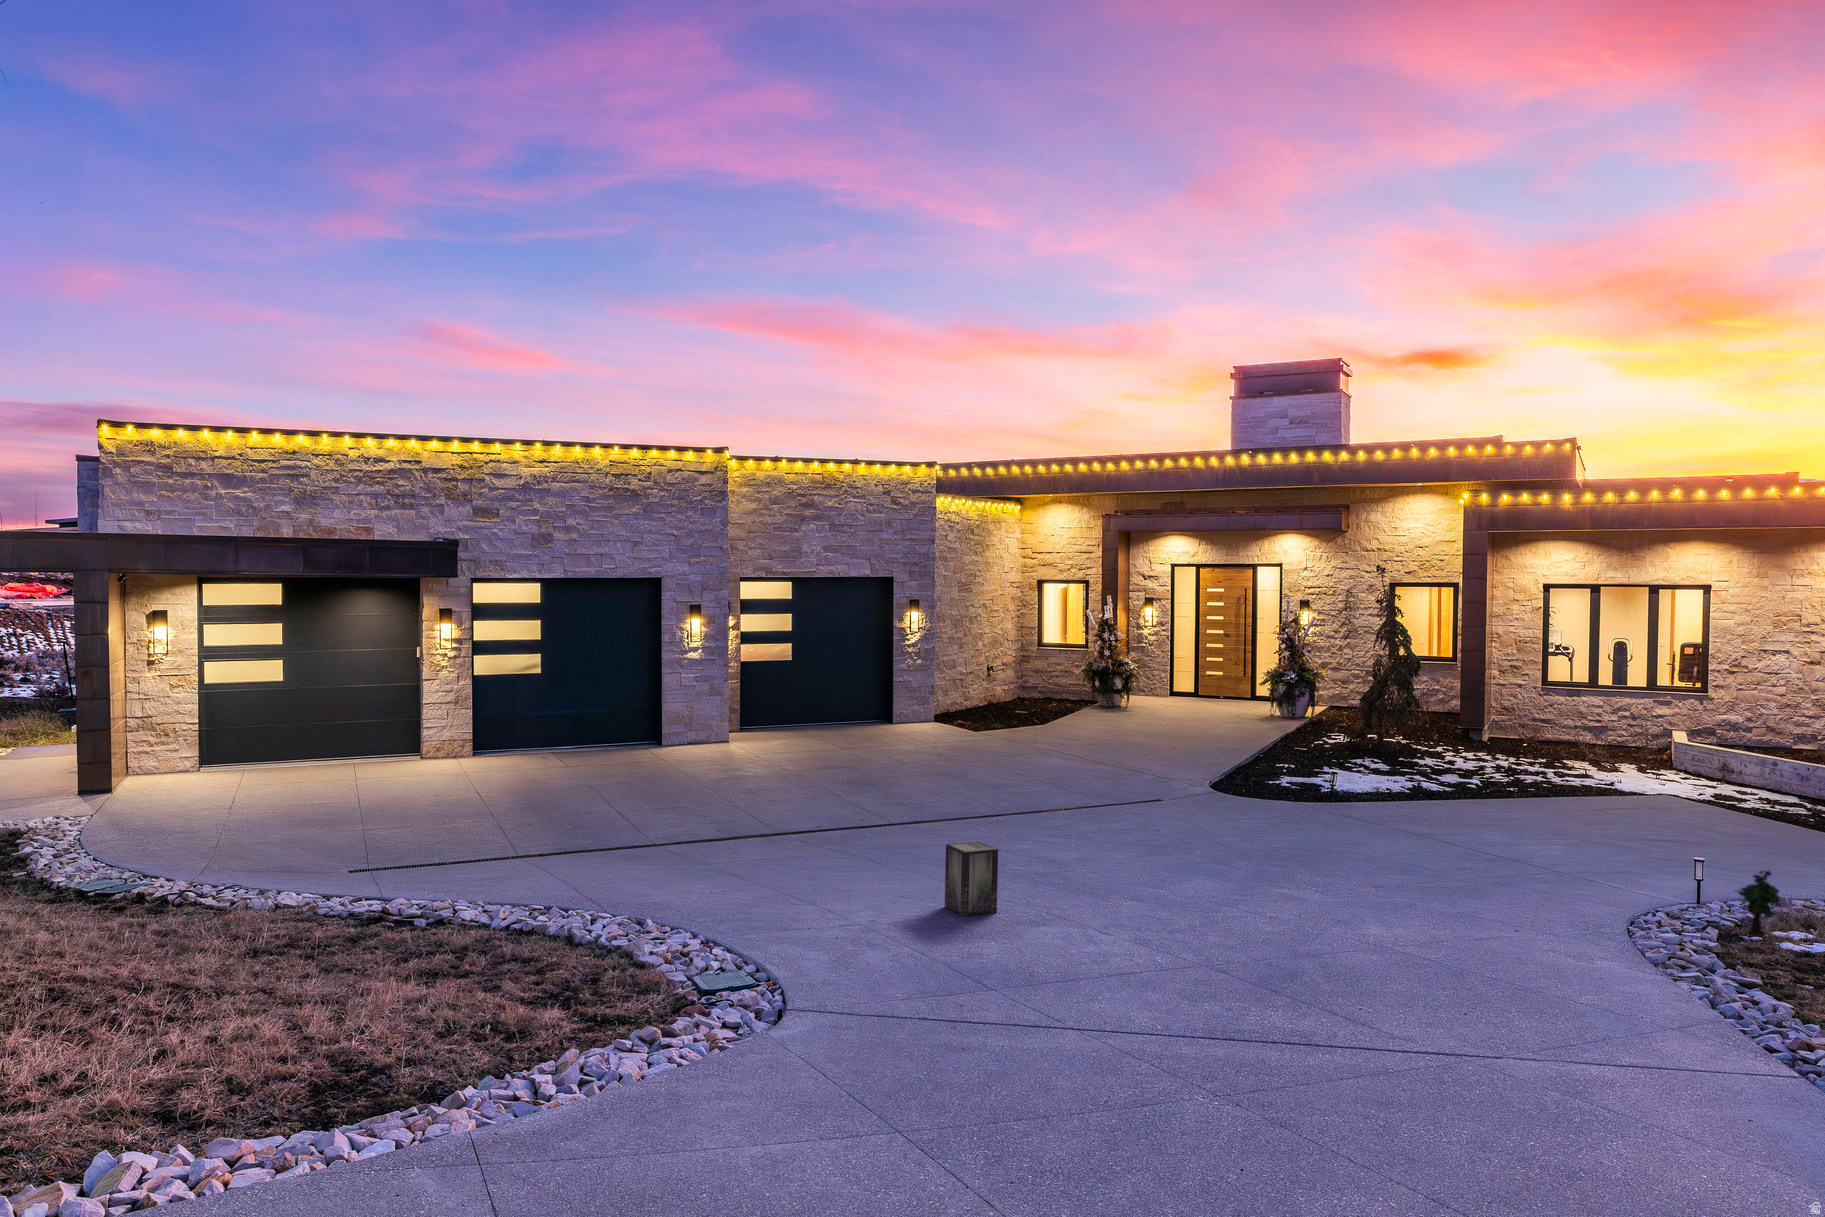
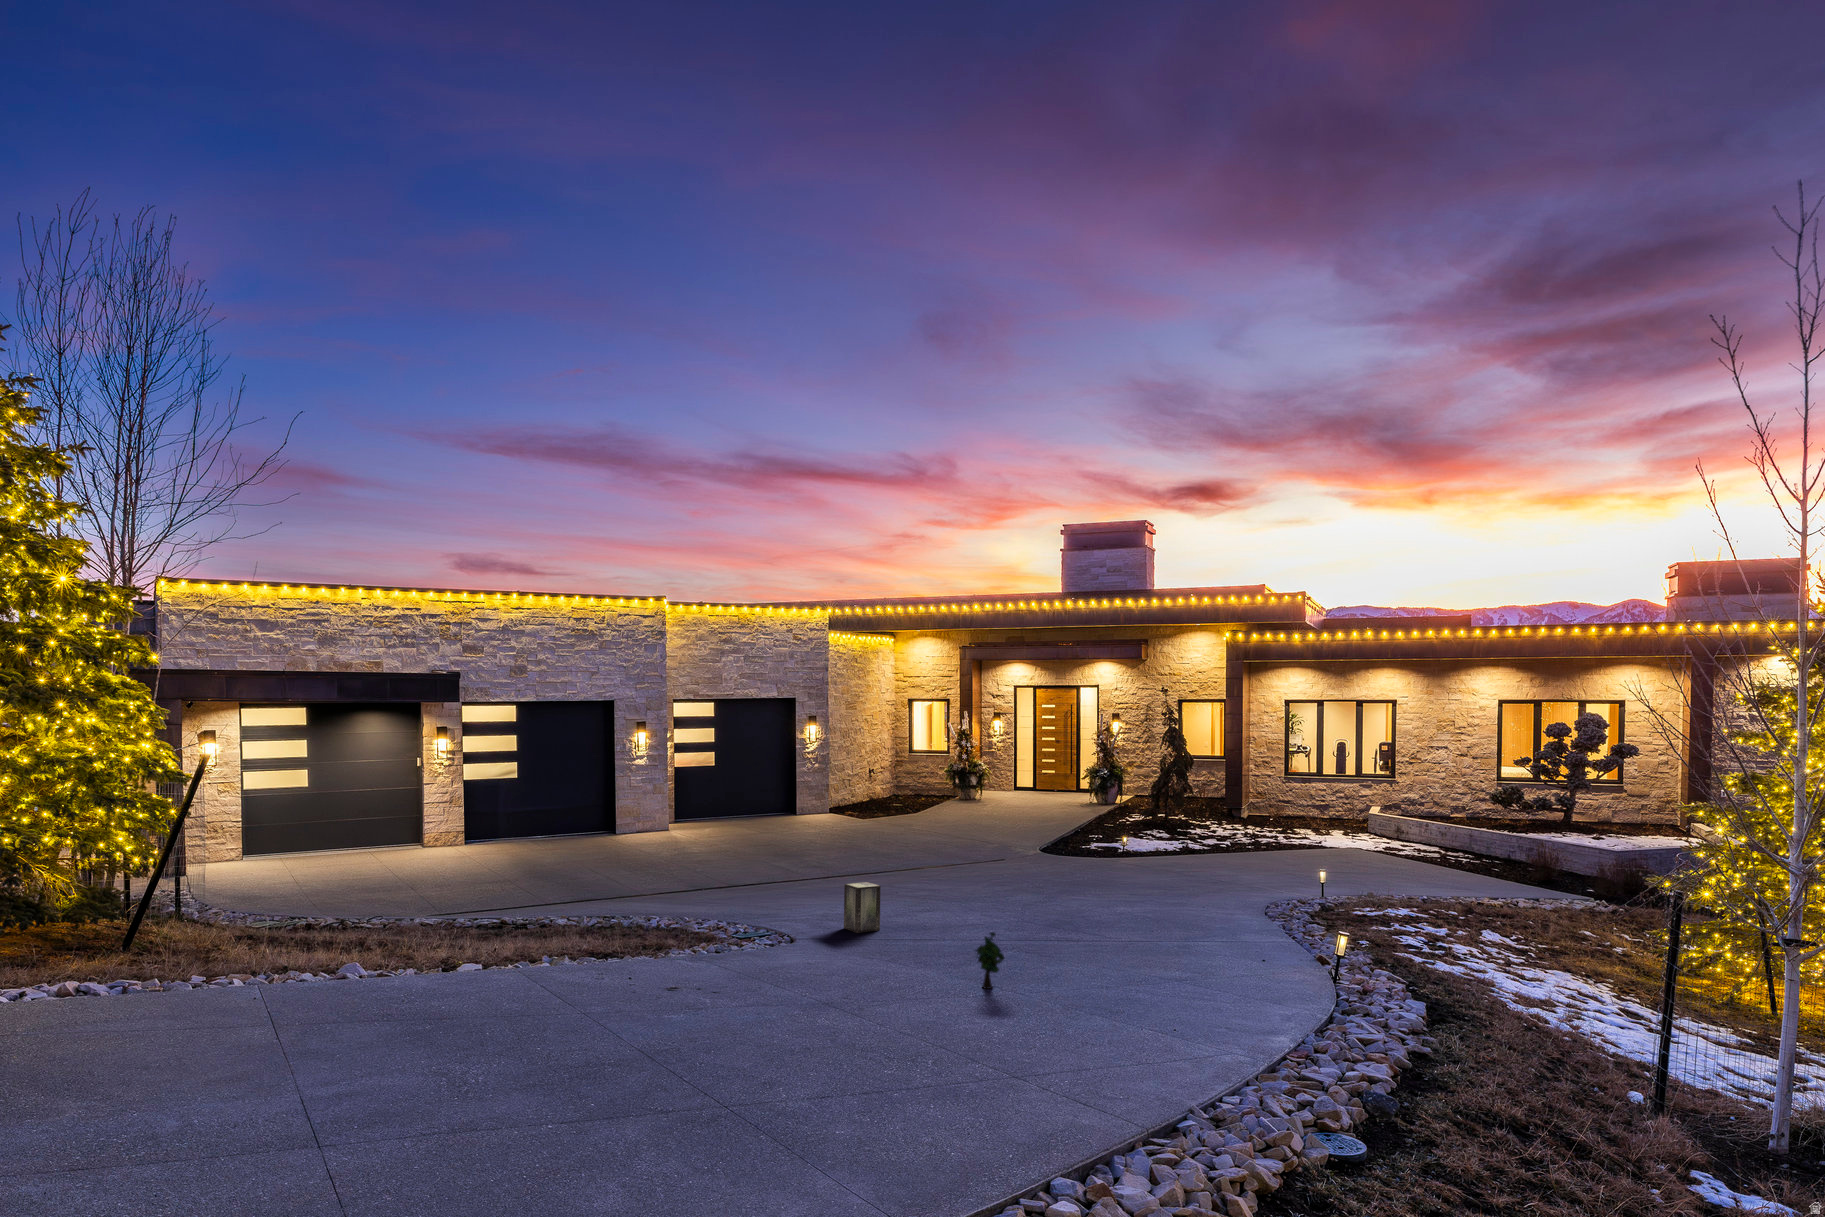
decorative plant: present [1738,871,1781,936] -> present [976,932,1004,989]

